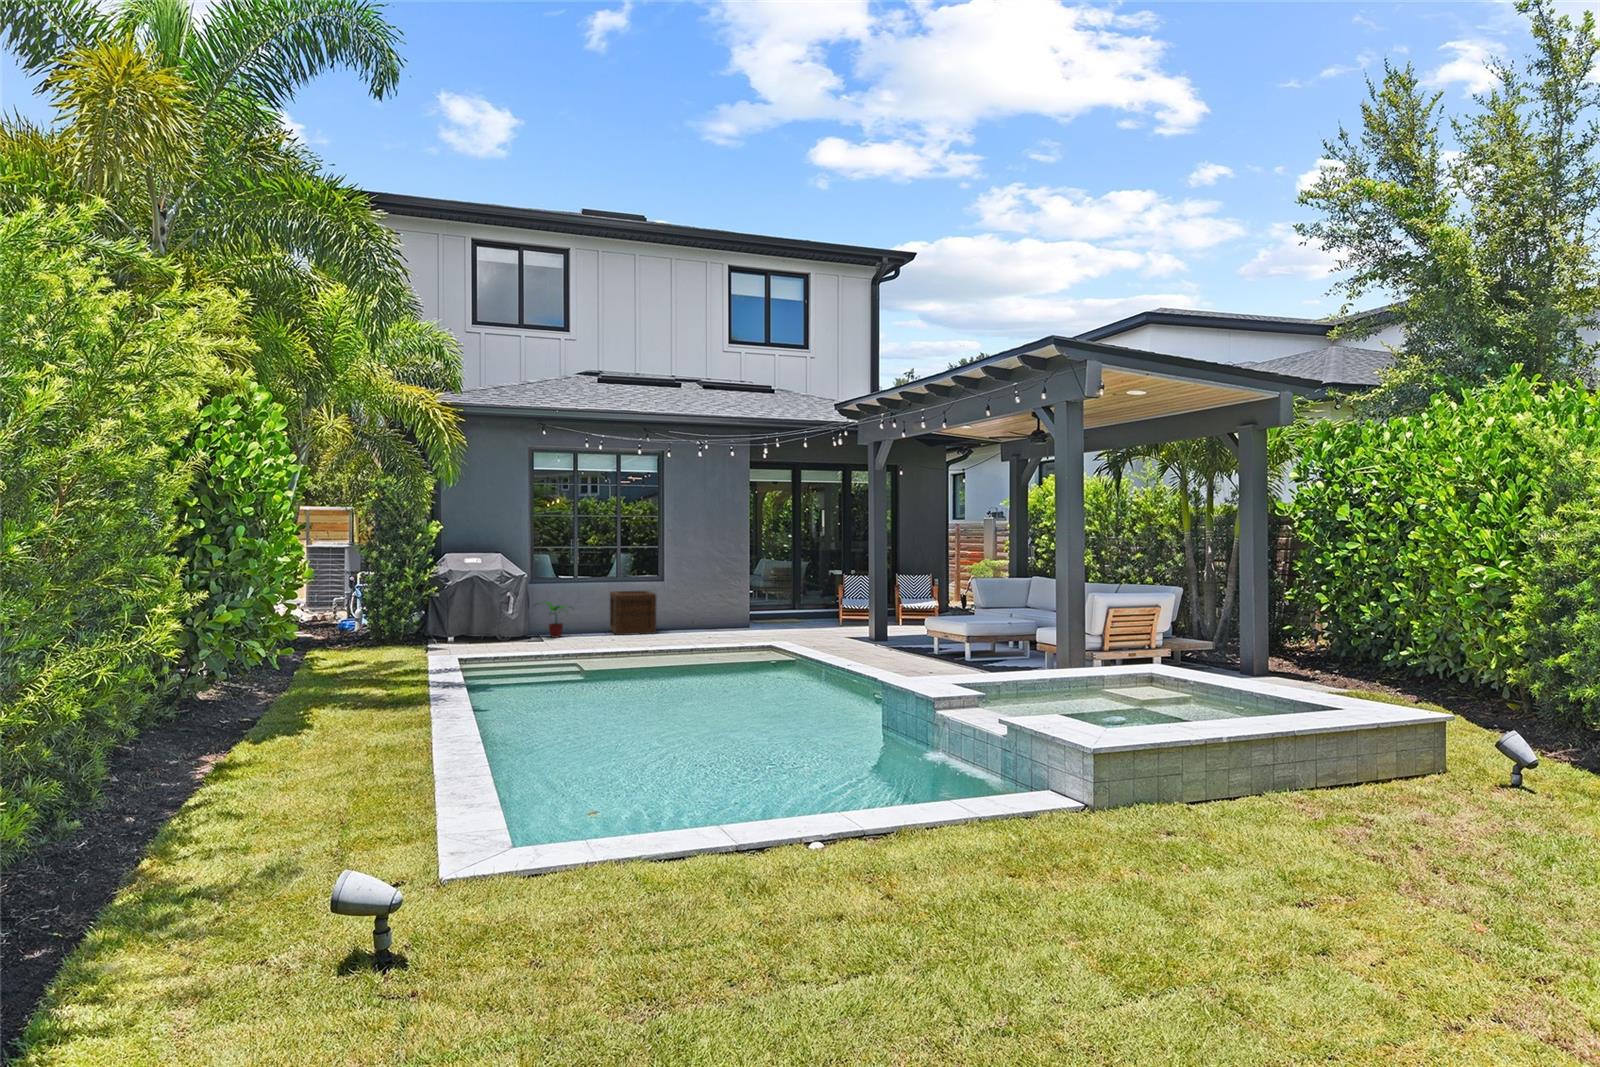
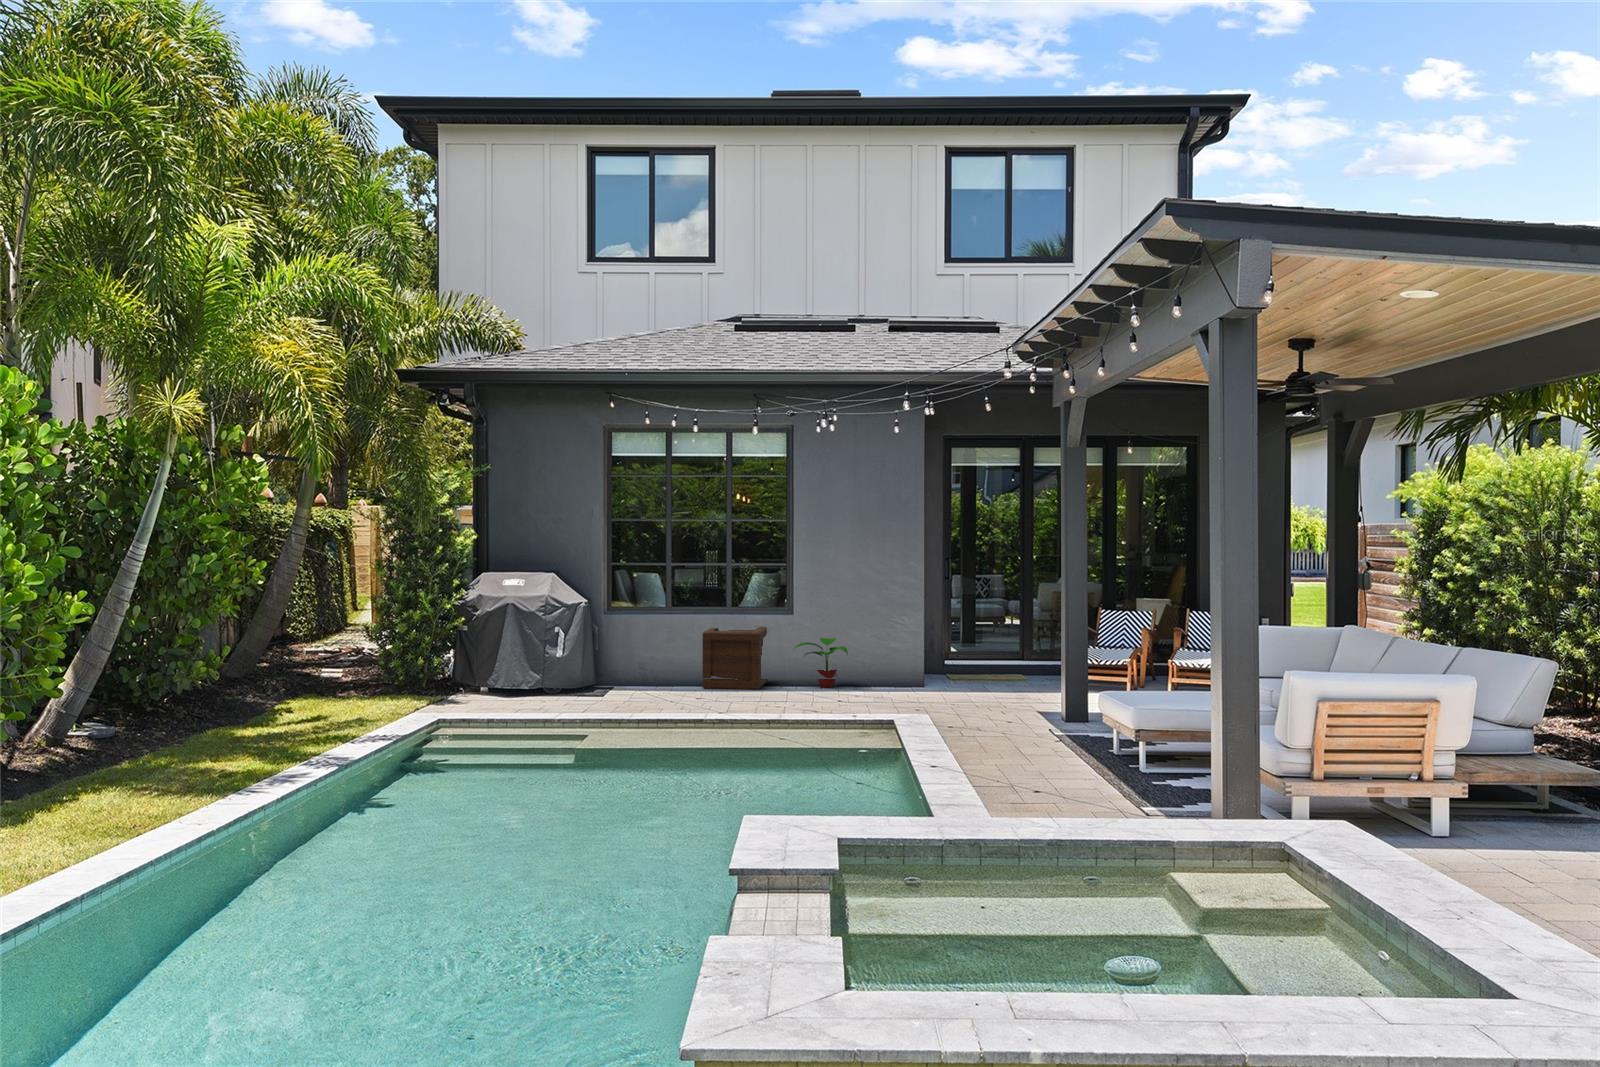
potted plant: present [544,602,566,638] -> present [794,638,848,688]

